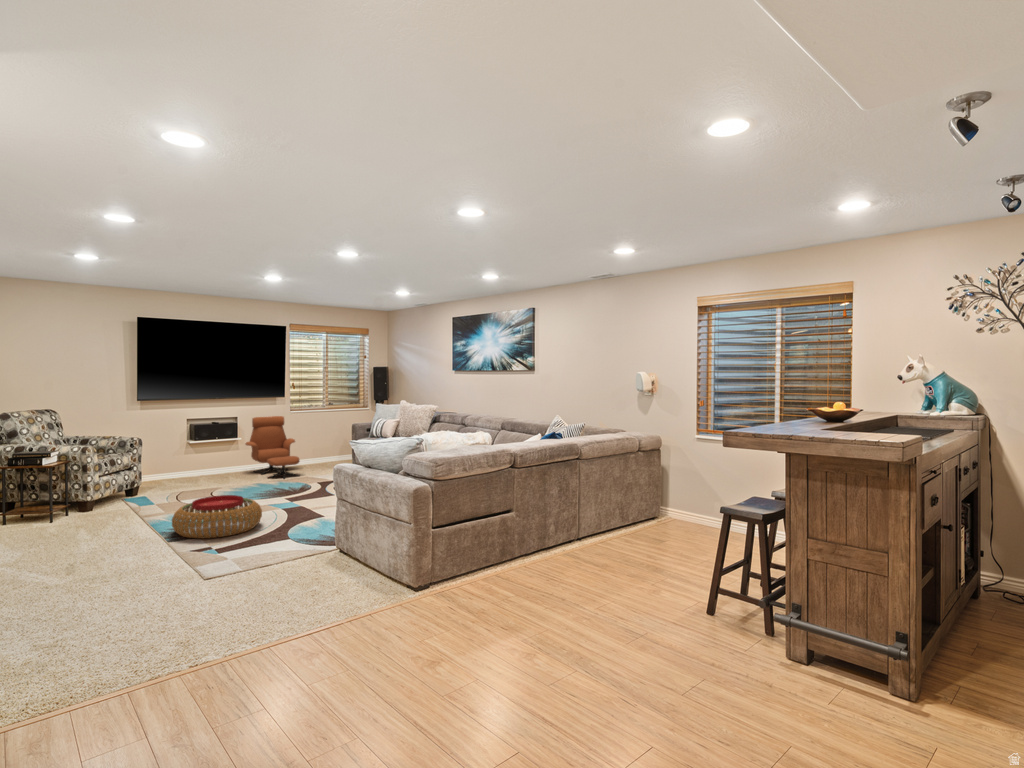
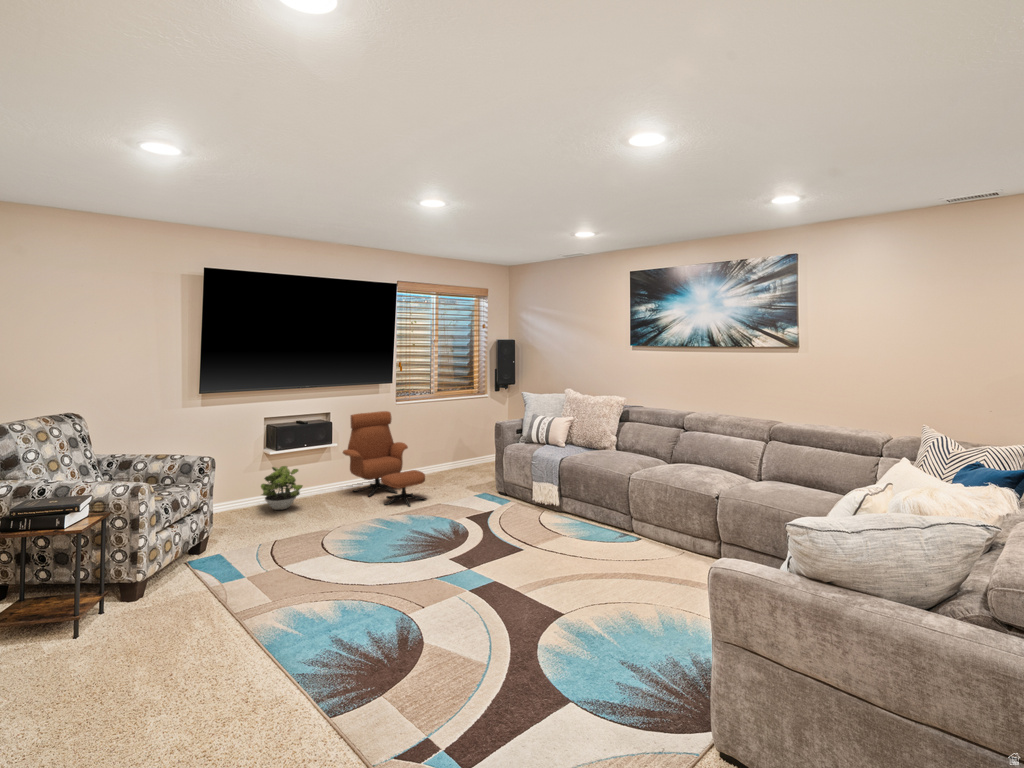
potted plant: none [182,450,212,480] -> present [261,466,303,510]
pouf: present [172,495,262,538] -> none [331,582,486,692]

